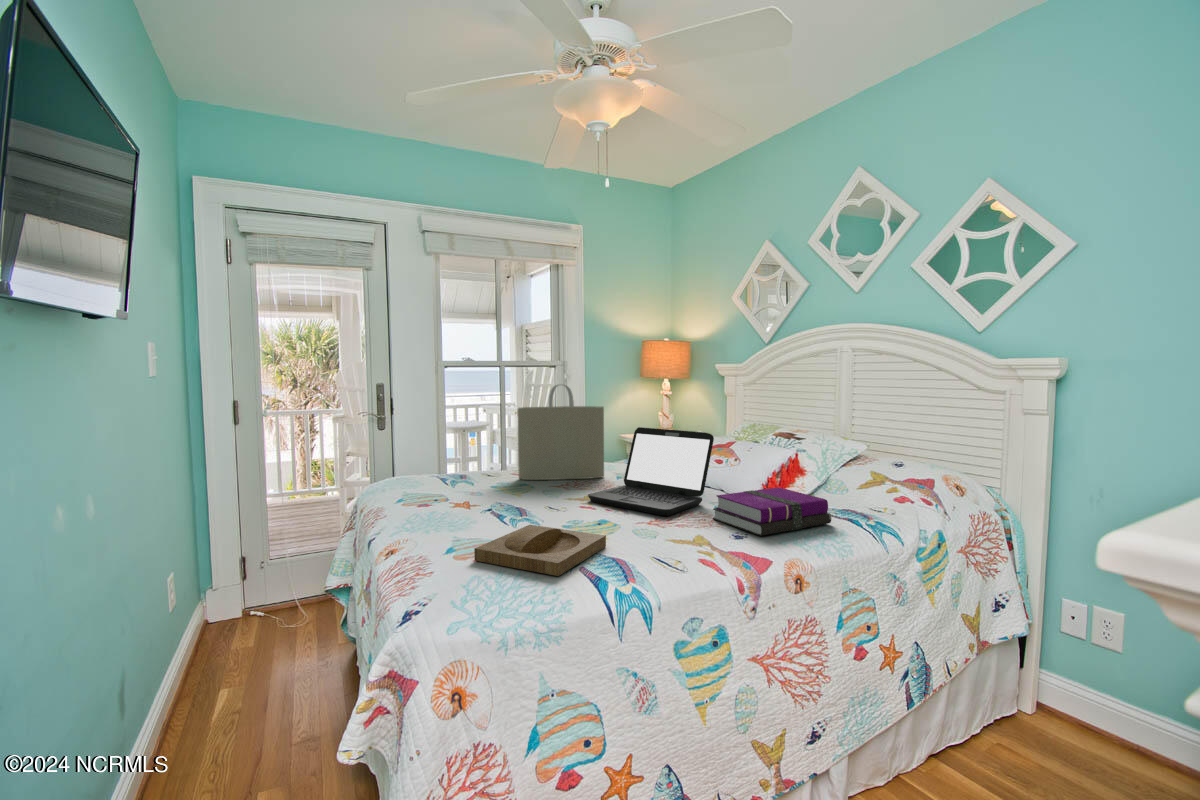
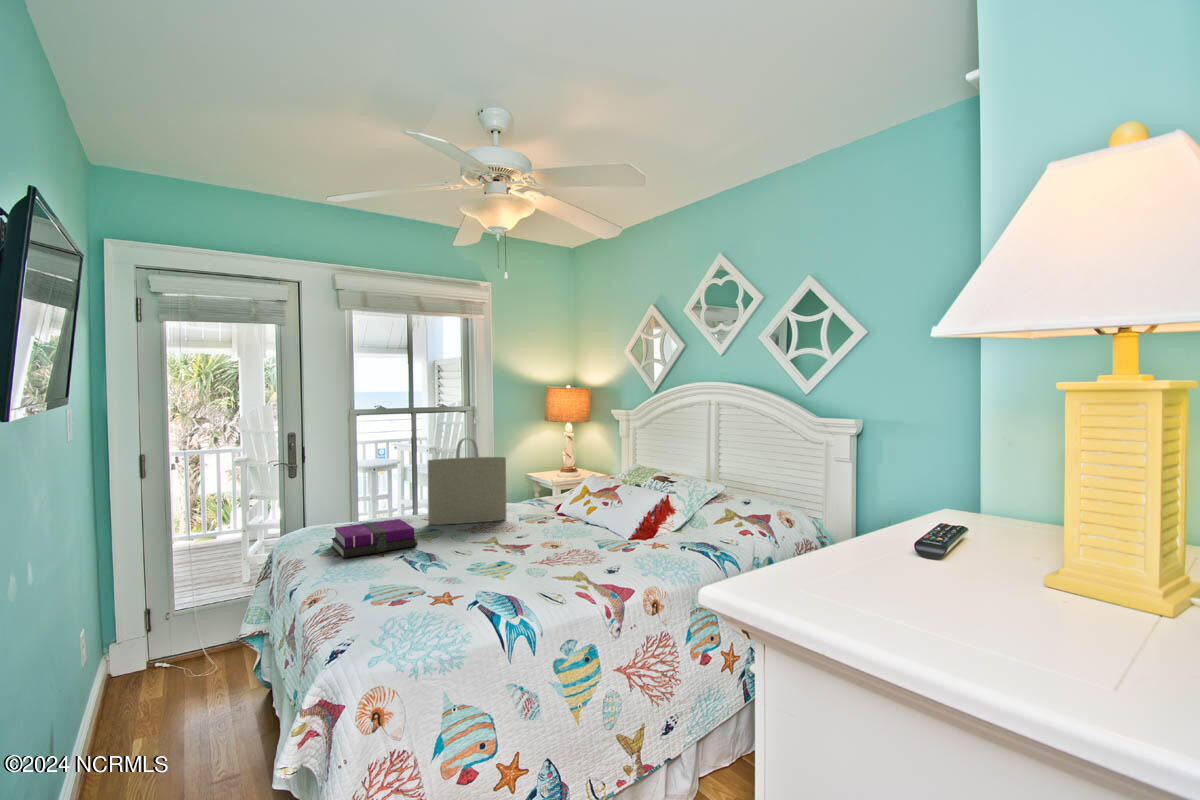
laptop: present [588,427,714,516] -> none [490,476,597,555]
notebook: present [713,487,831,536] -> present [332,519,418,558]
tray: present [474,525,606,576] -> none [389,569,502,613]

